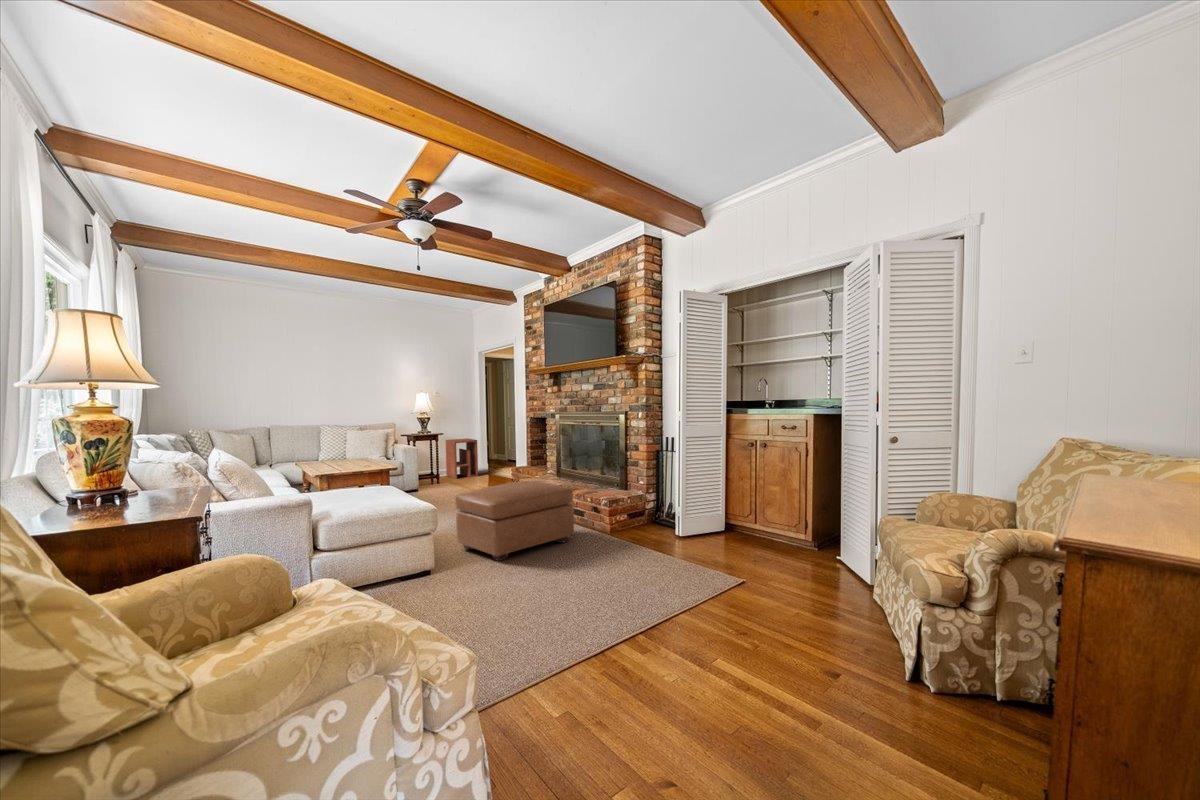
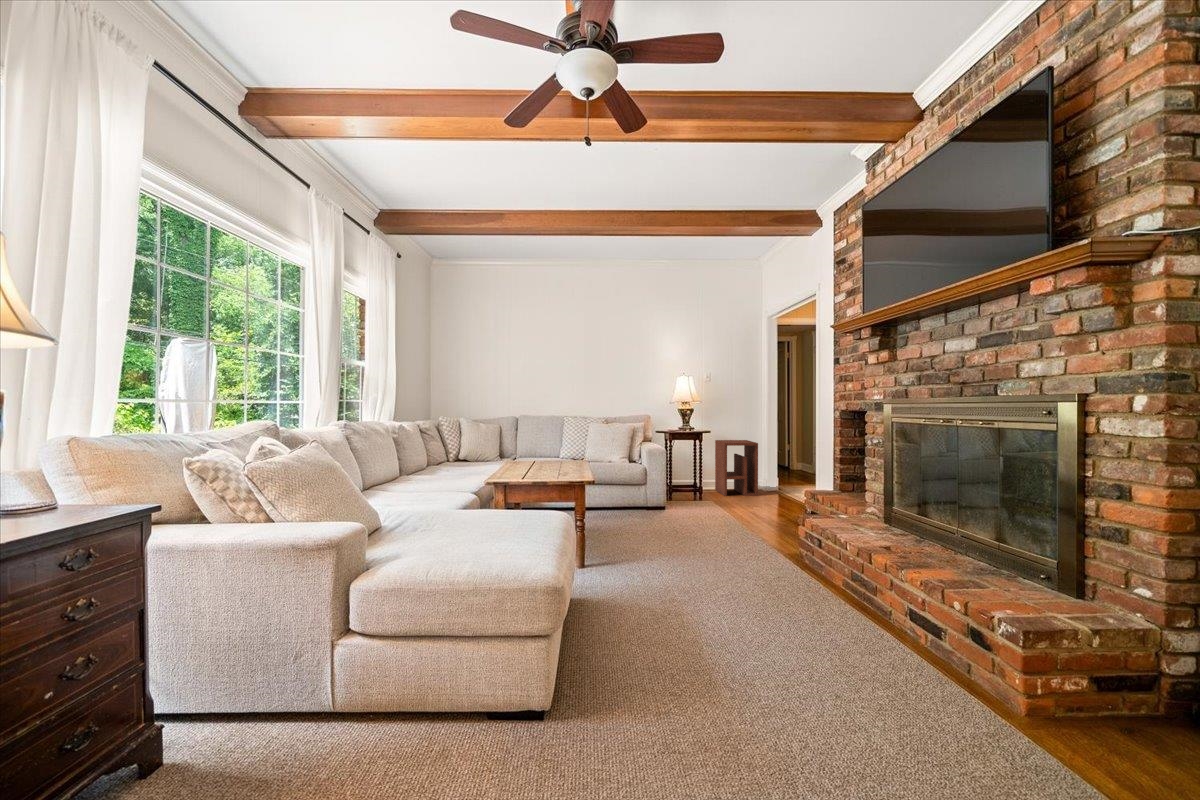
ottoman: present [455,481,574,561] -> none [637,541,920,746]

